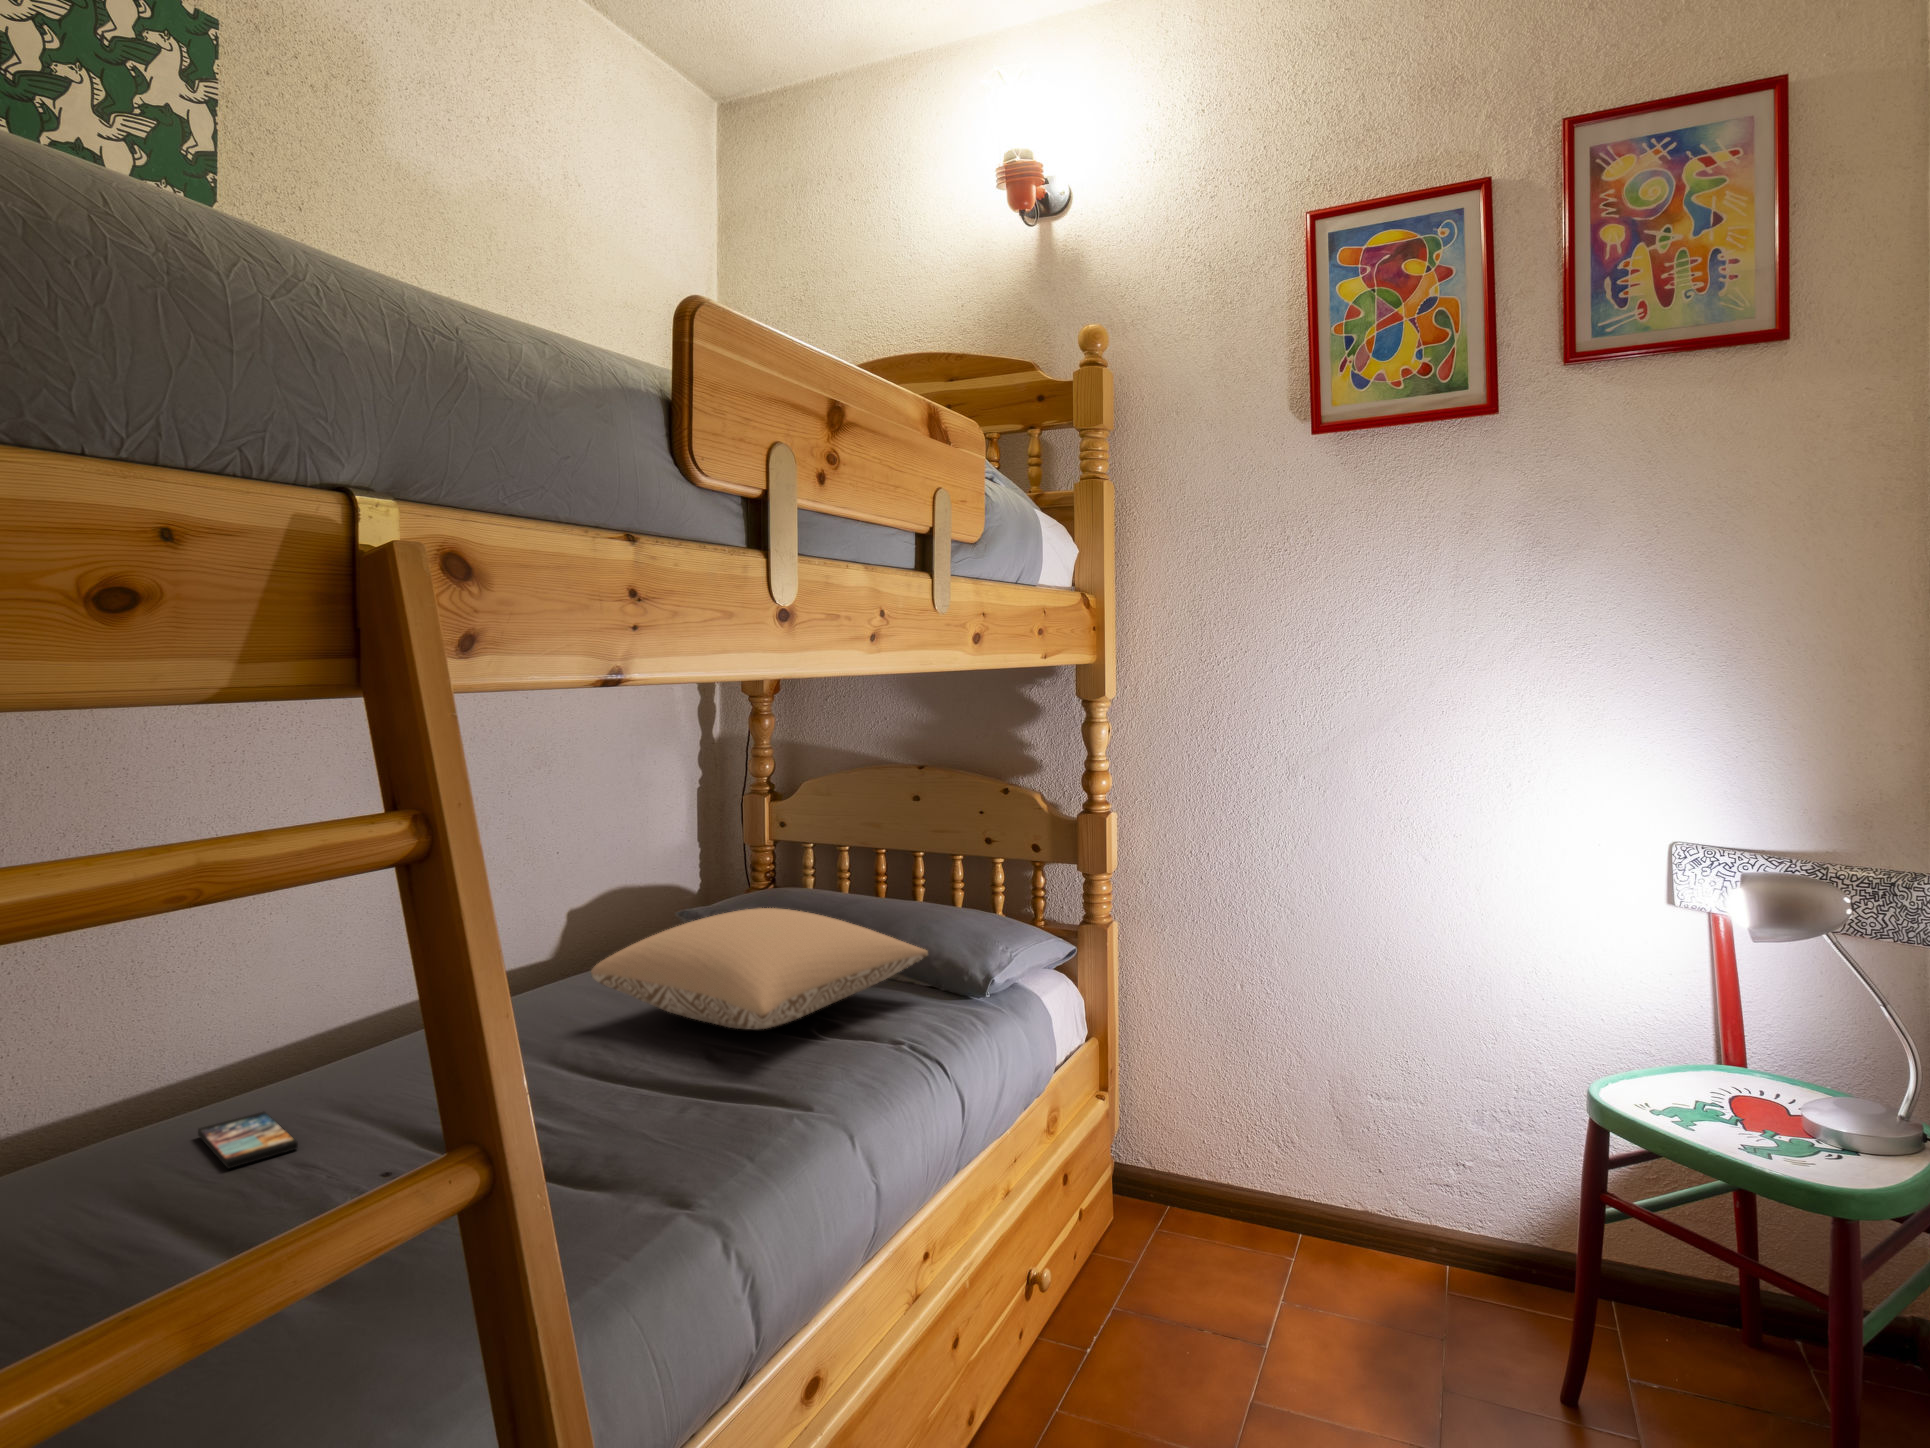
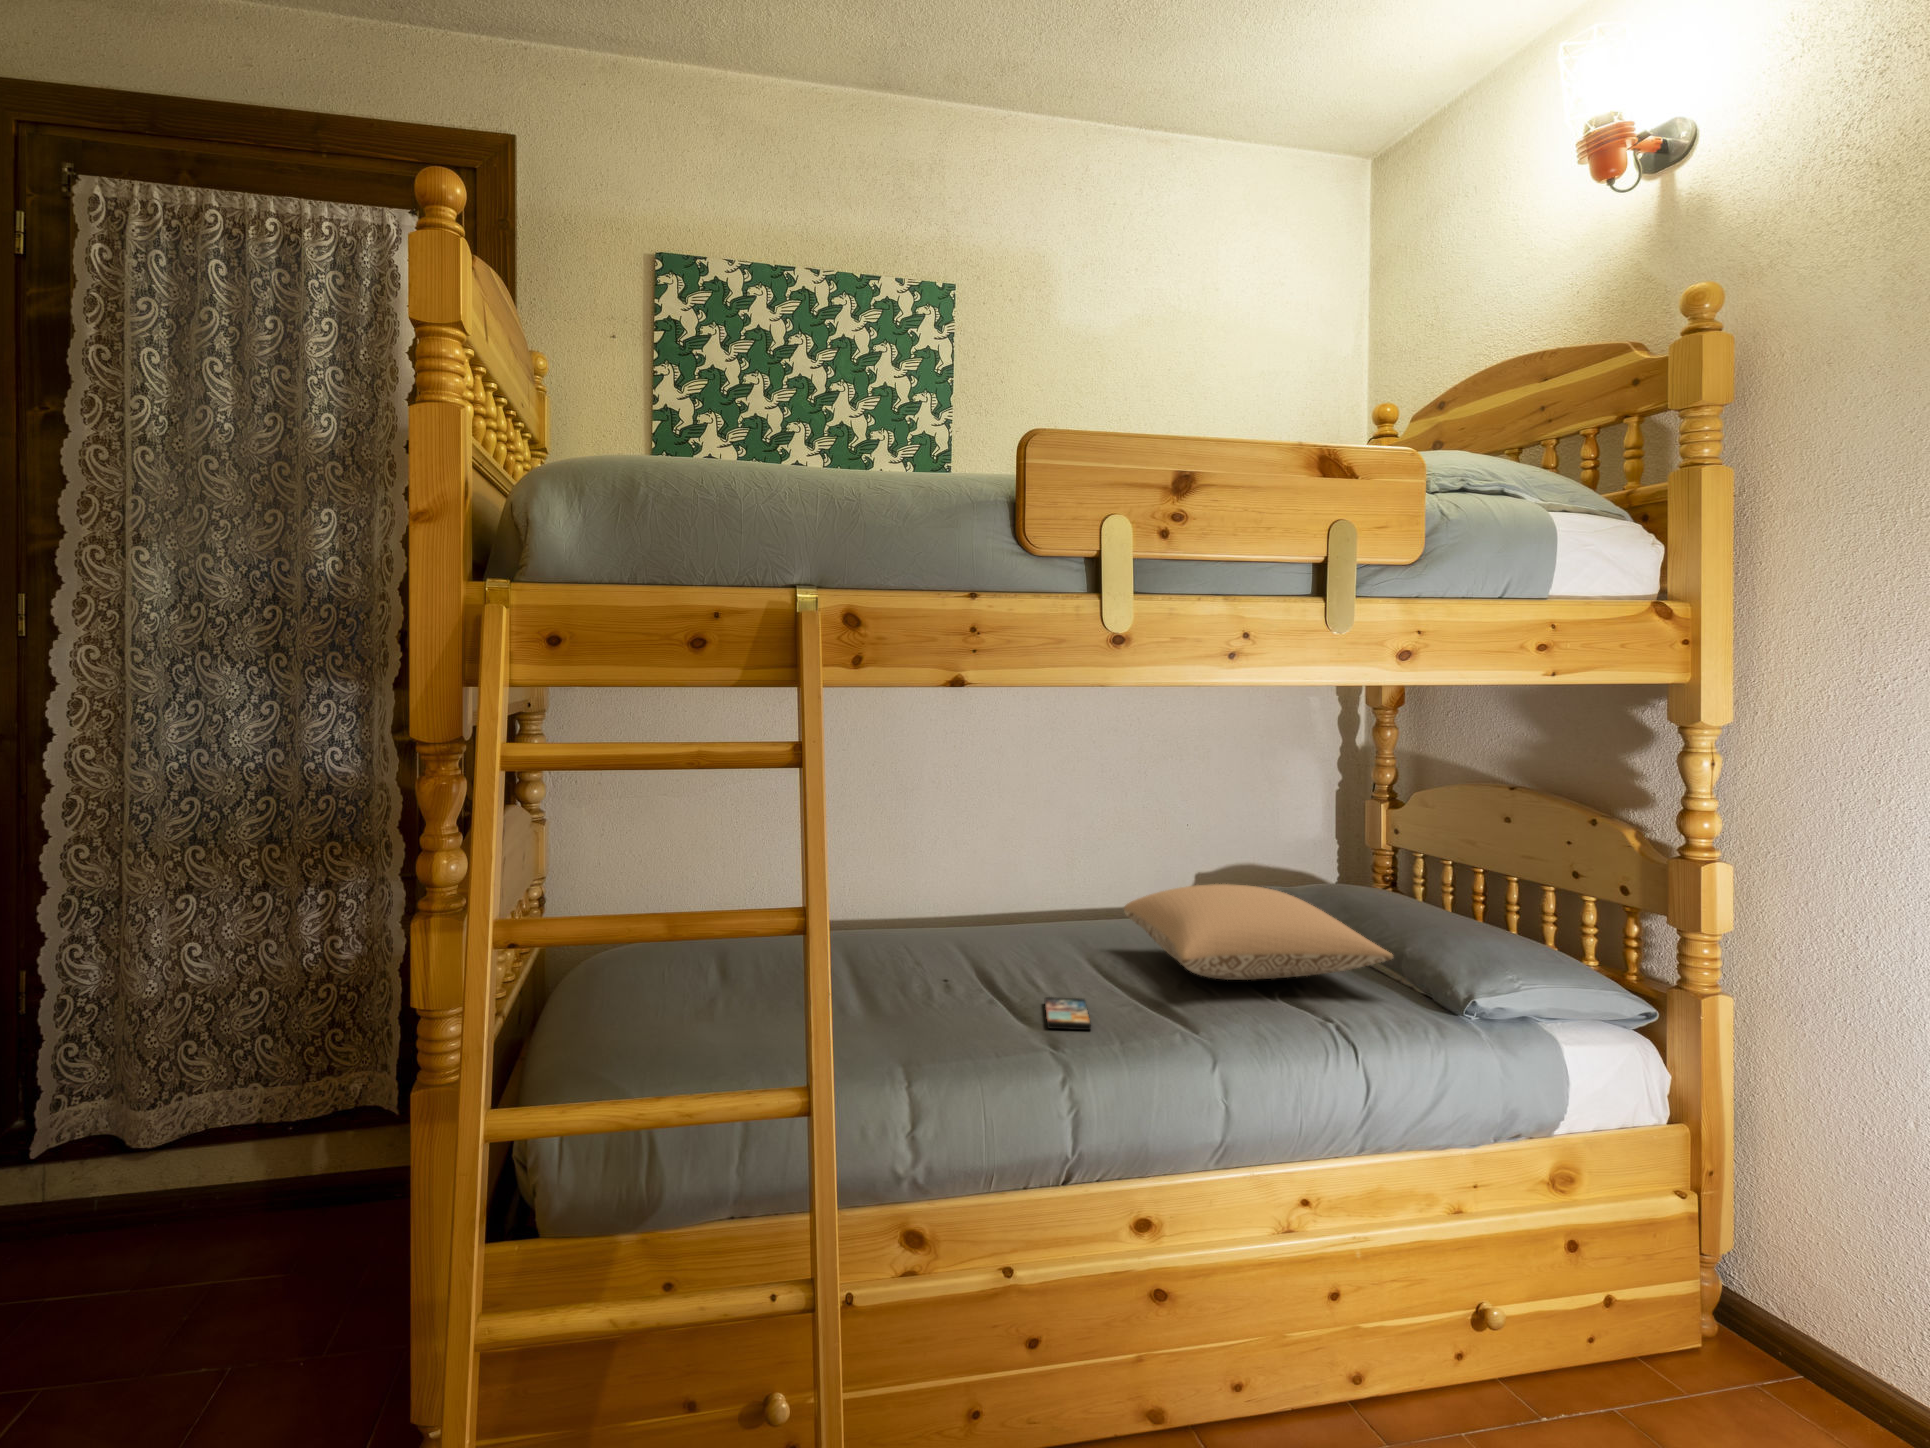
smartphone: present [198,1112,298,1168] -> present [1045,997,1091,1030]

